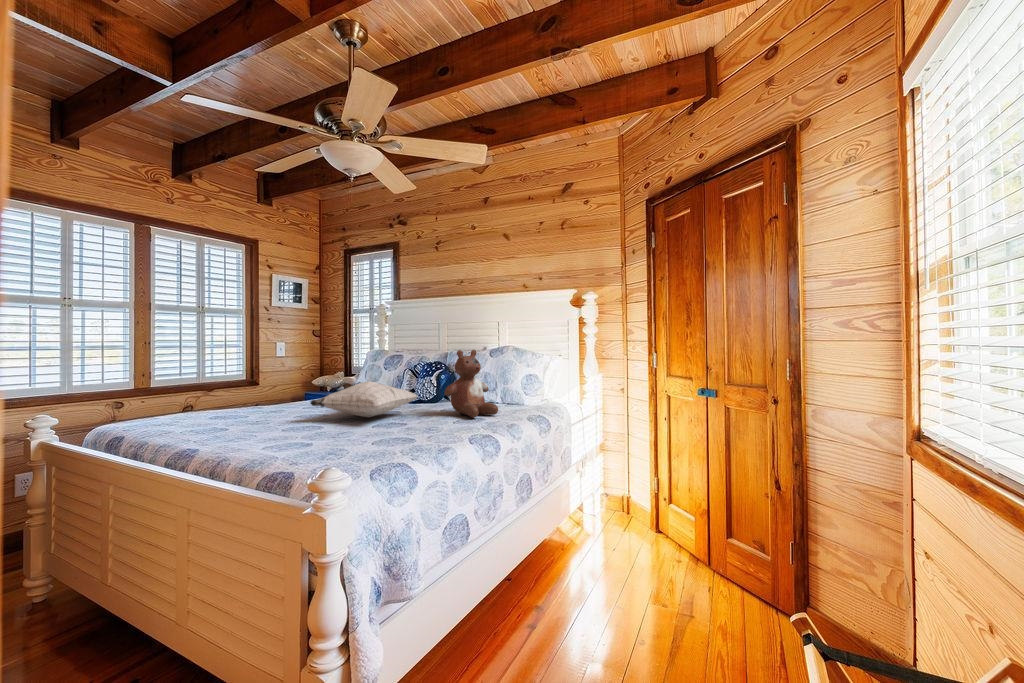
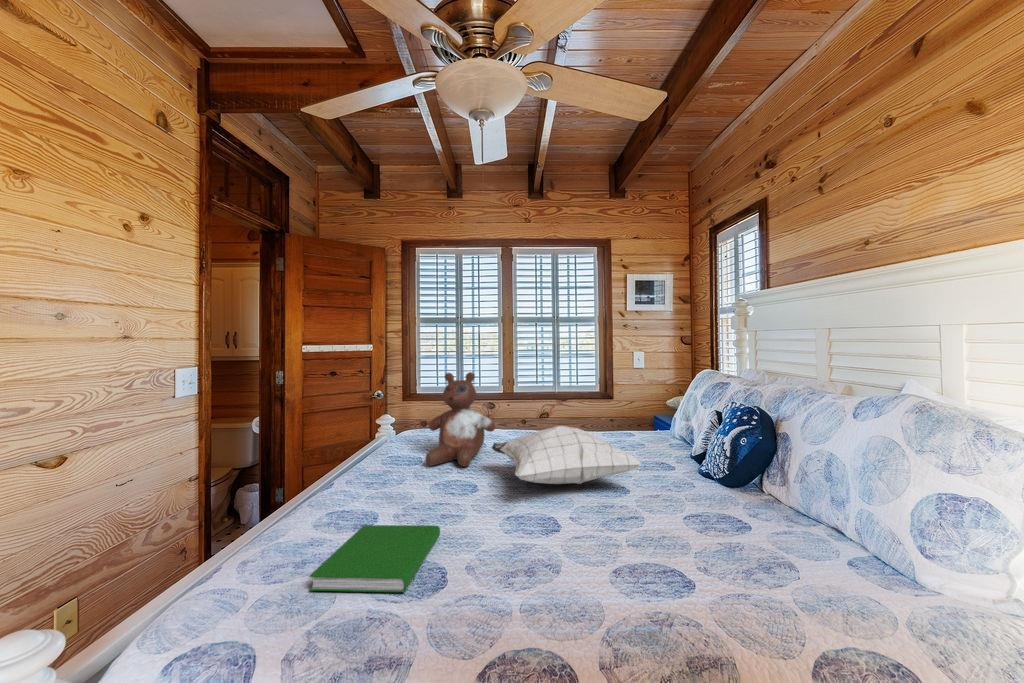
stuffed bear: present [445,350,498,417] -> present [426,372,495,466]
hardcover book: none [321,432,403,456] -> present [309,525,440,592]

